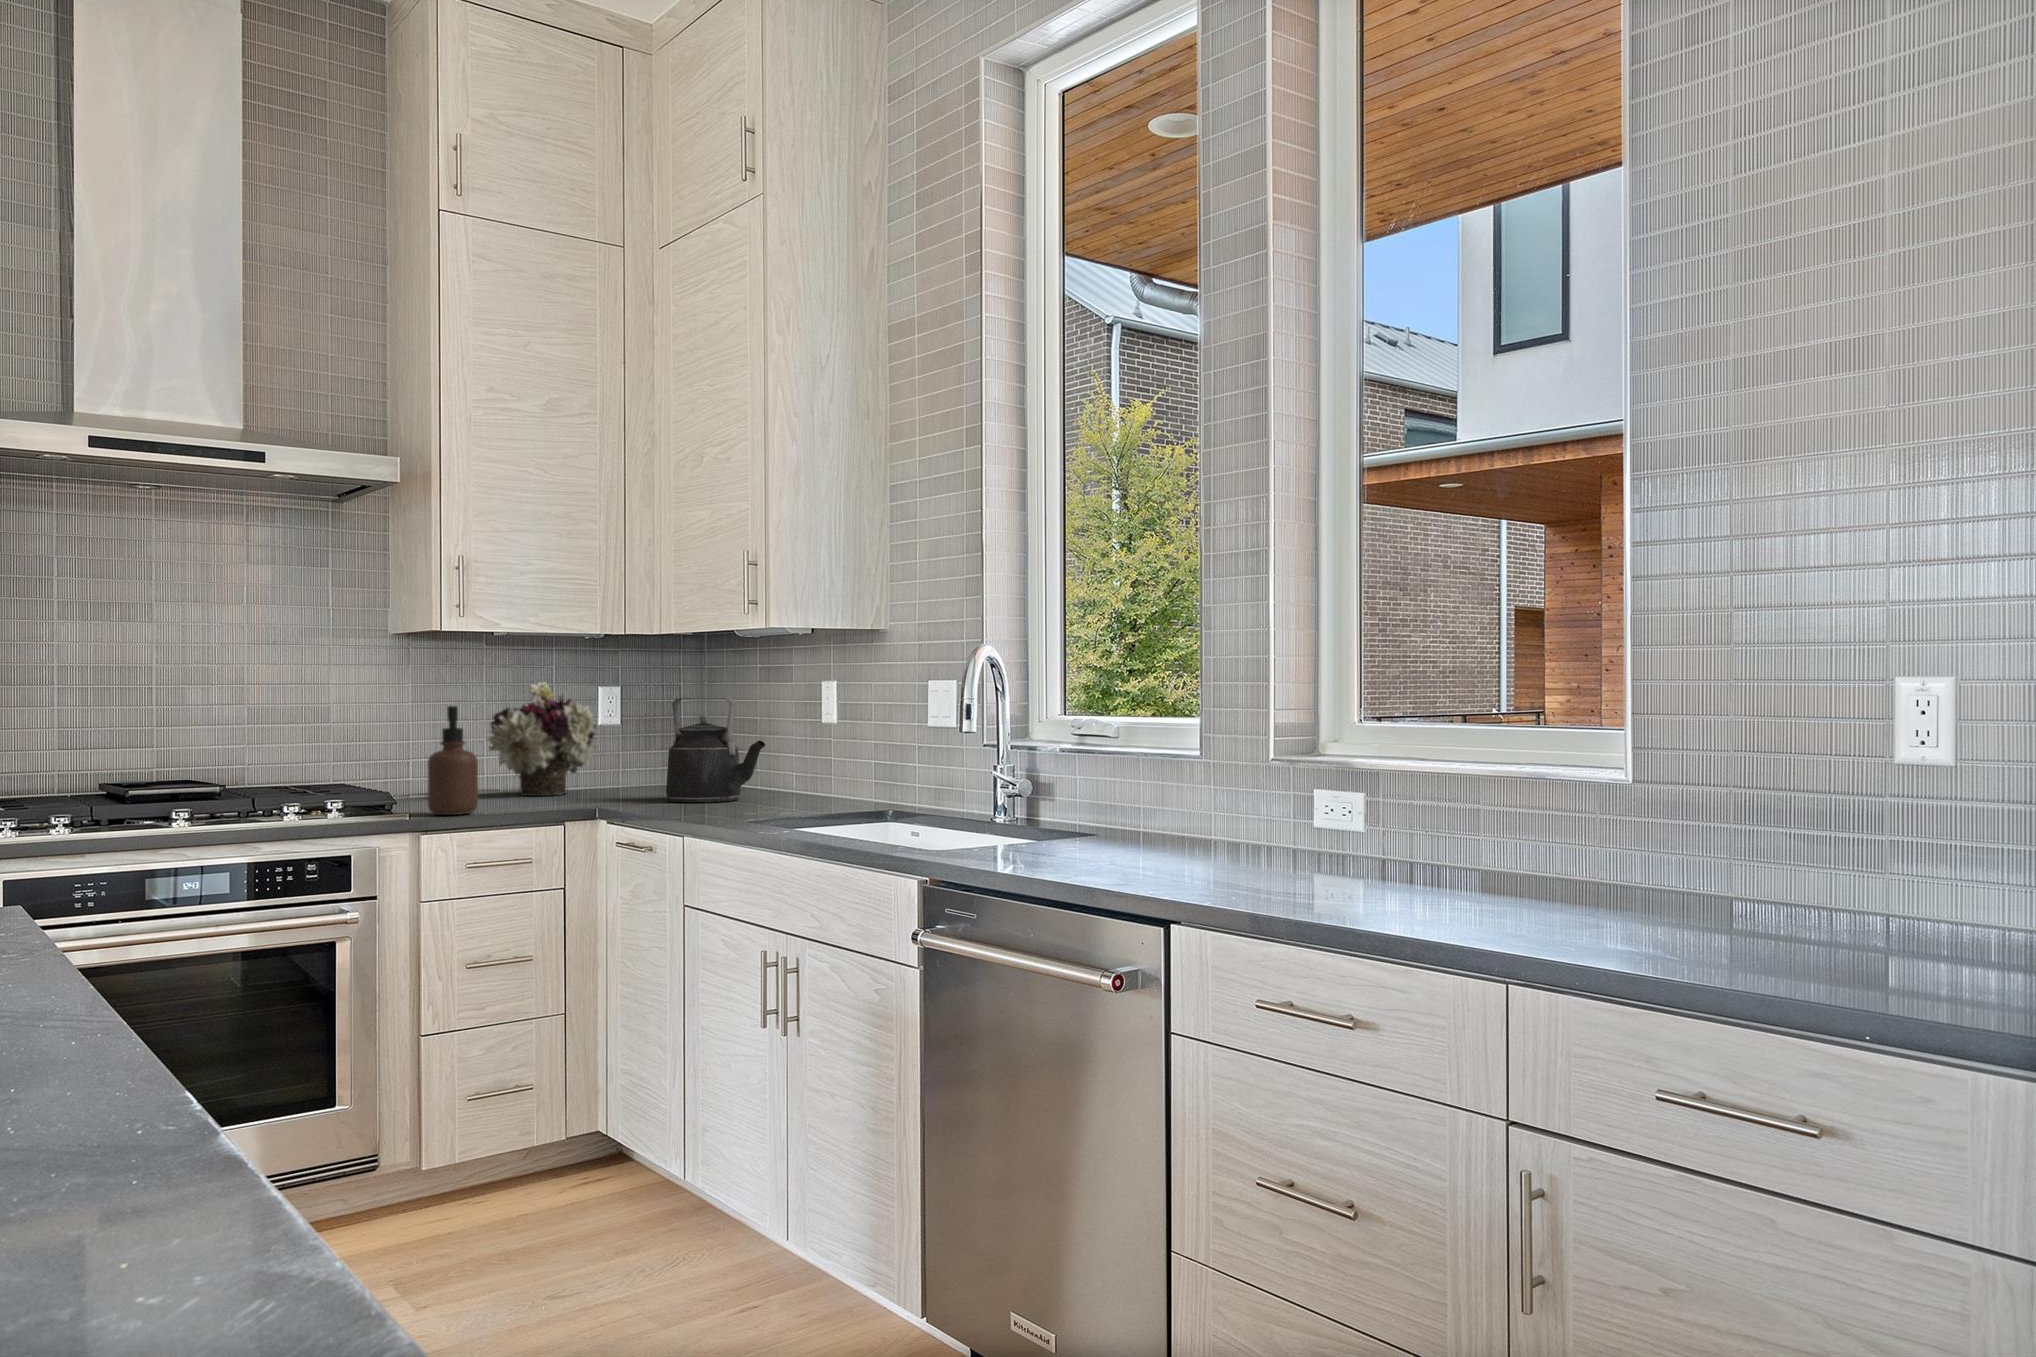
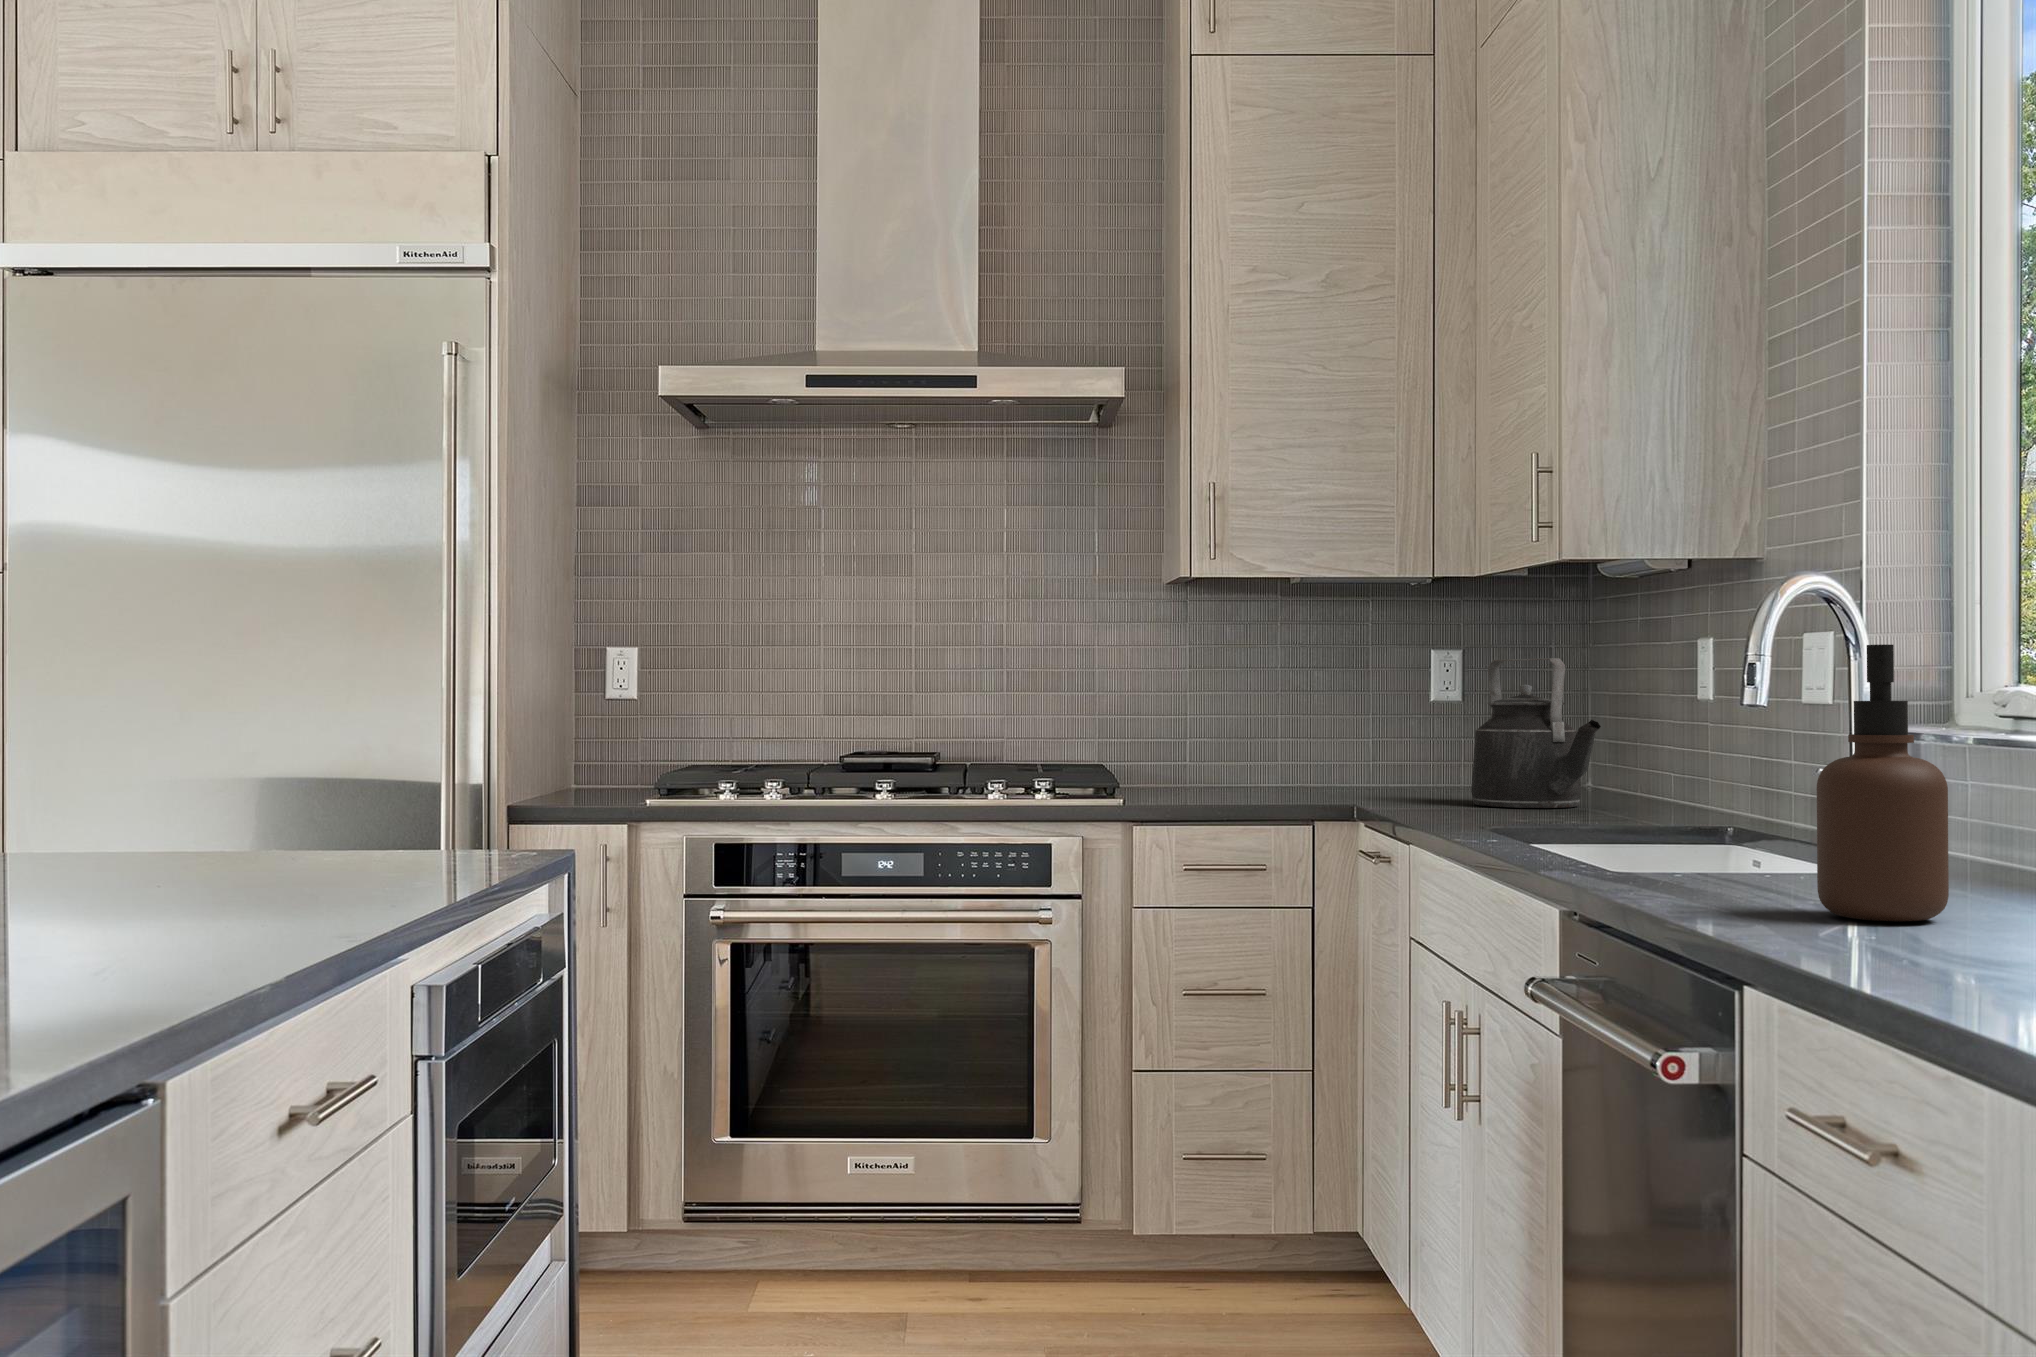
flower arrangement: present [486,682,597,796] -> none [1273,642,1429,791]
soap dispenser: present [428,706,478,815] -> present [1817,644,1949,921]

